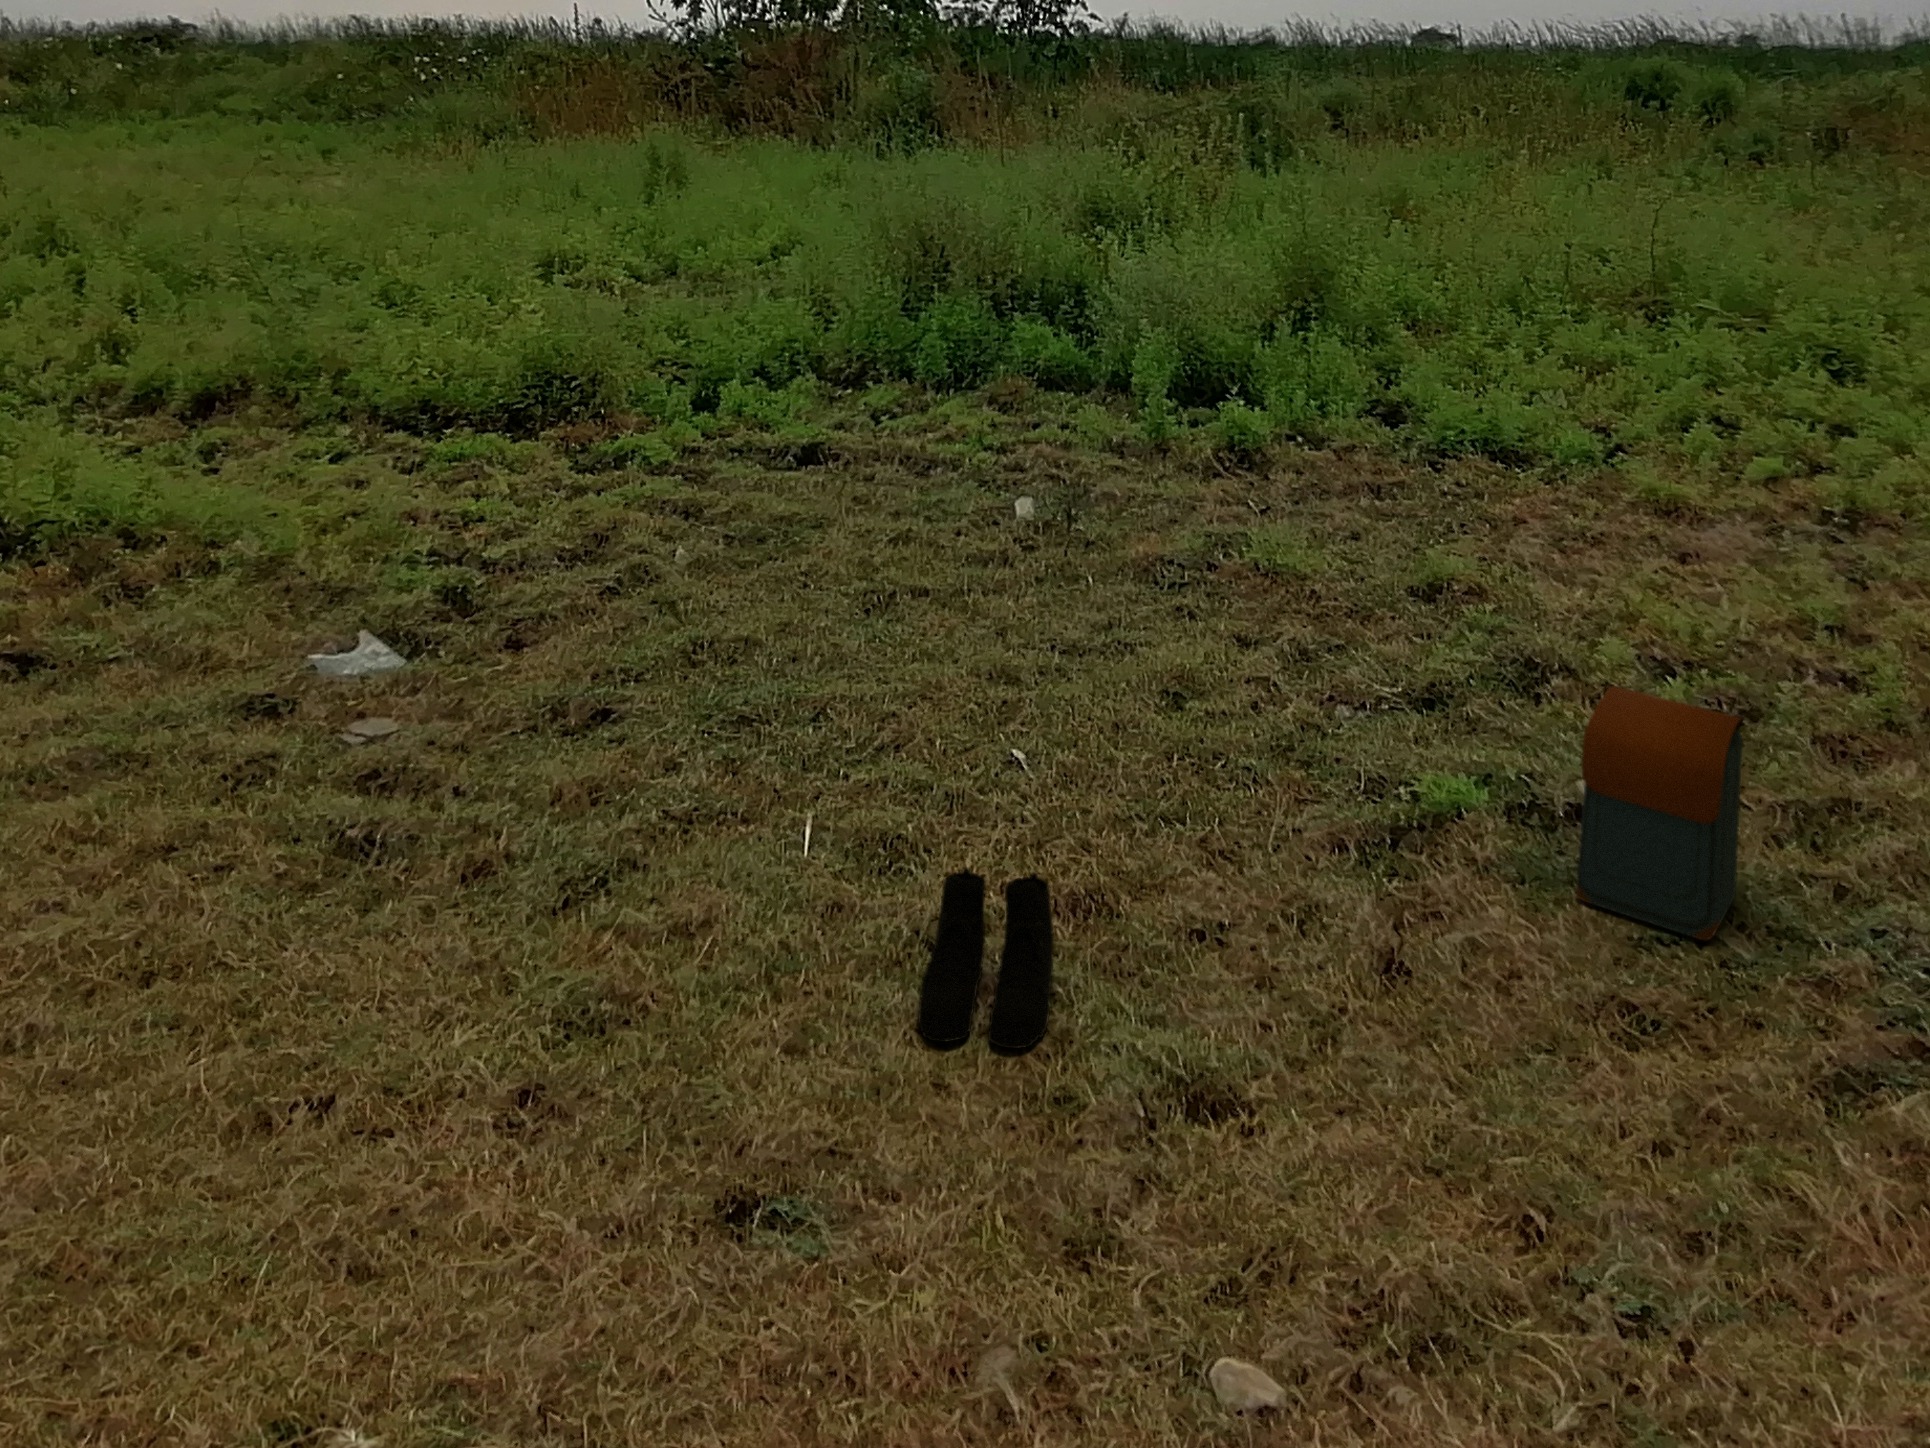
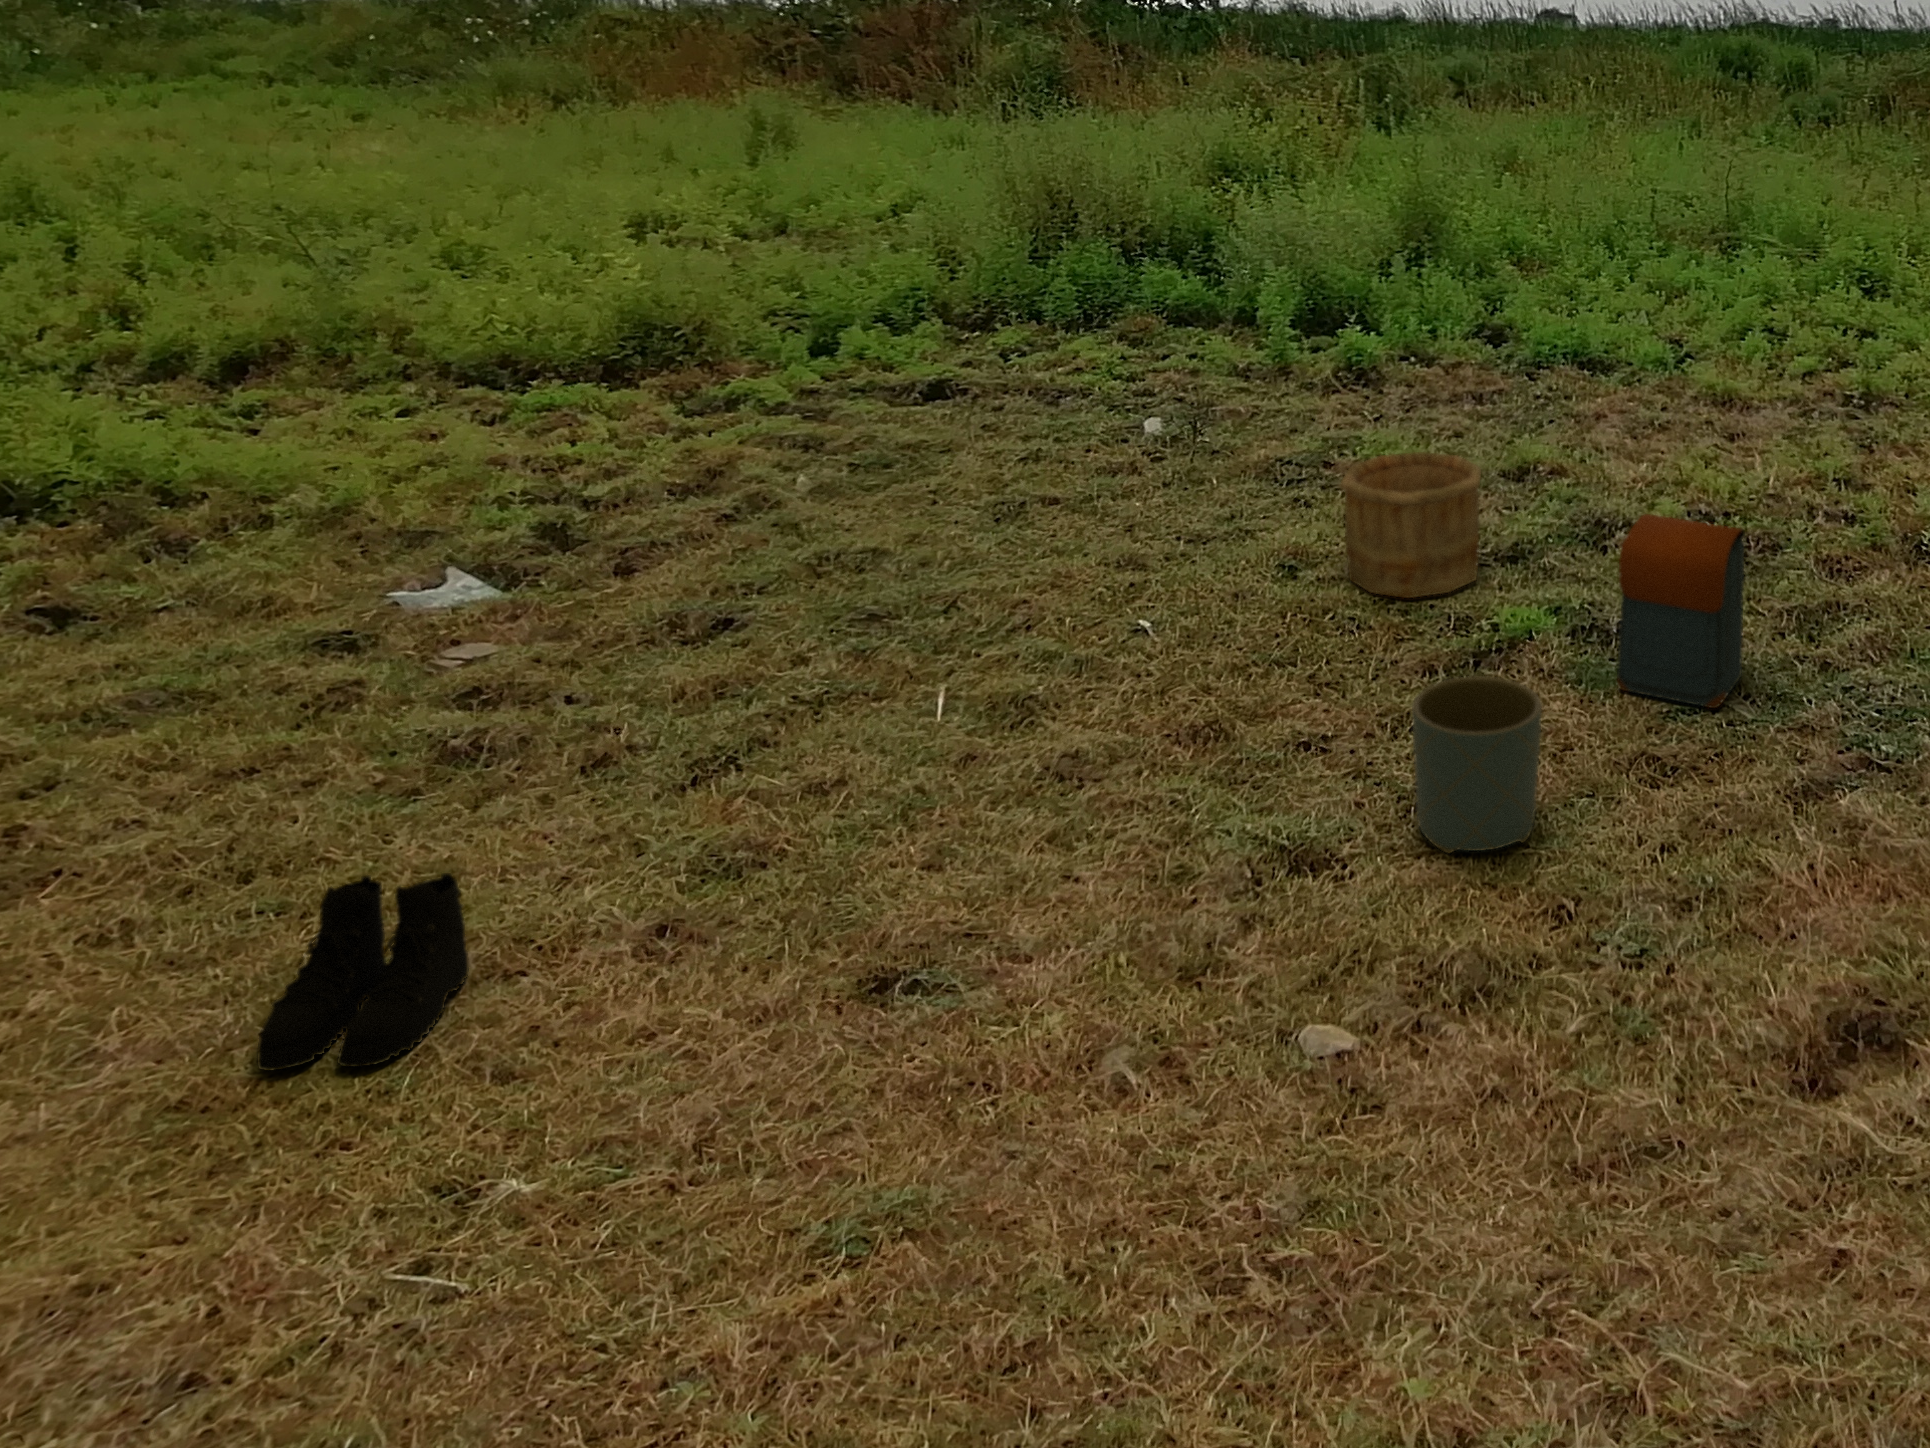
wooden bucket: none [1237,572,1399,747] -> present [1340,452,1481,598]
boots: present [918,868,1054,1048] -> present [257,873,469,1070]
planter: none [1342,893,1503,1124] -> present [1412,676,1542,853]

